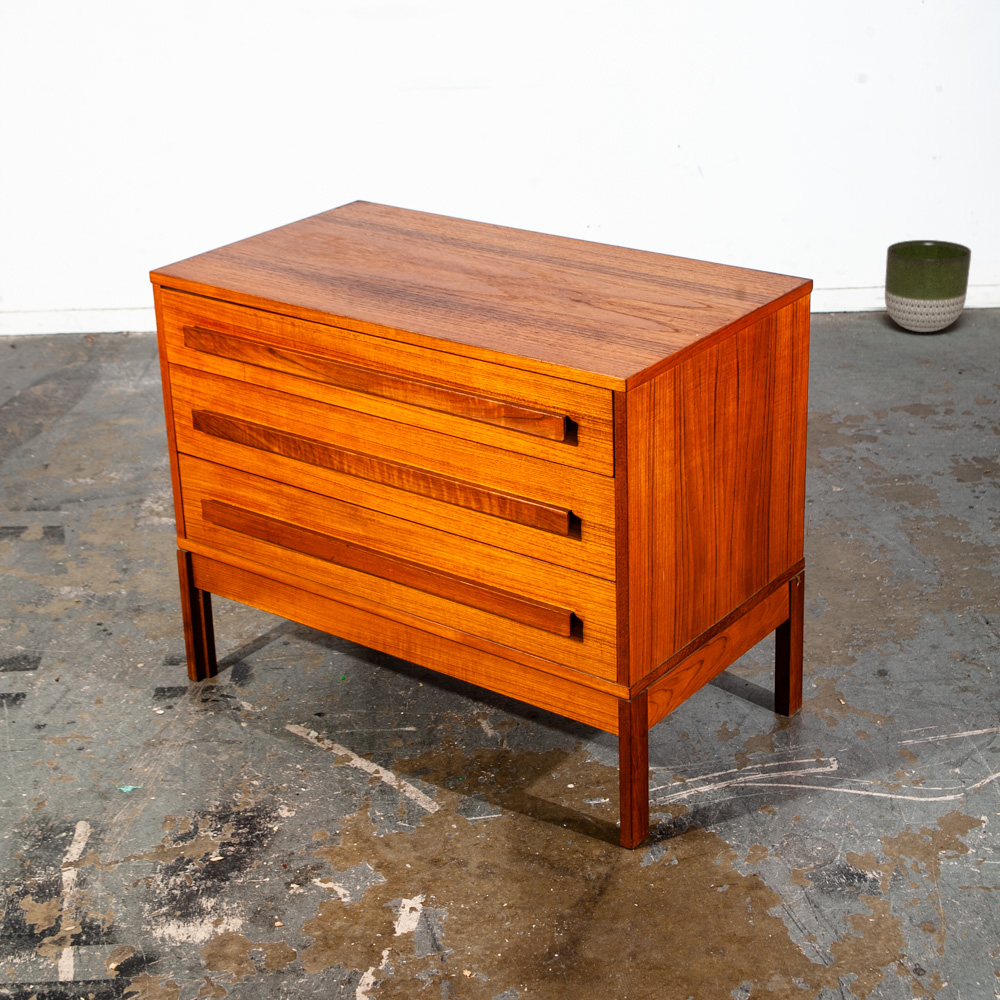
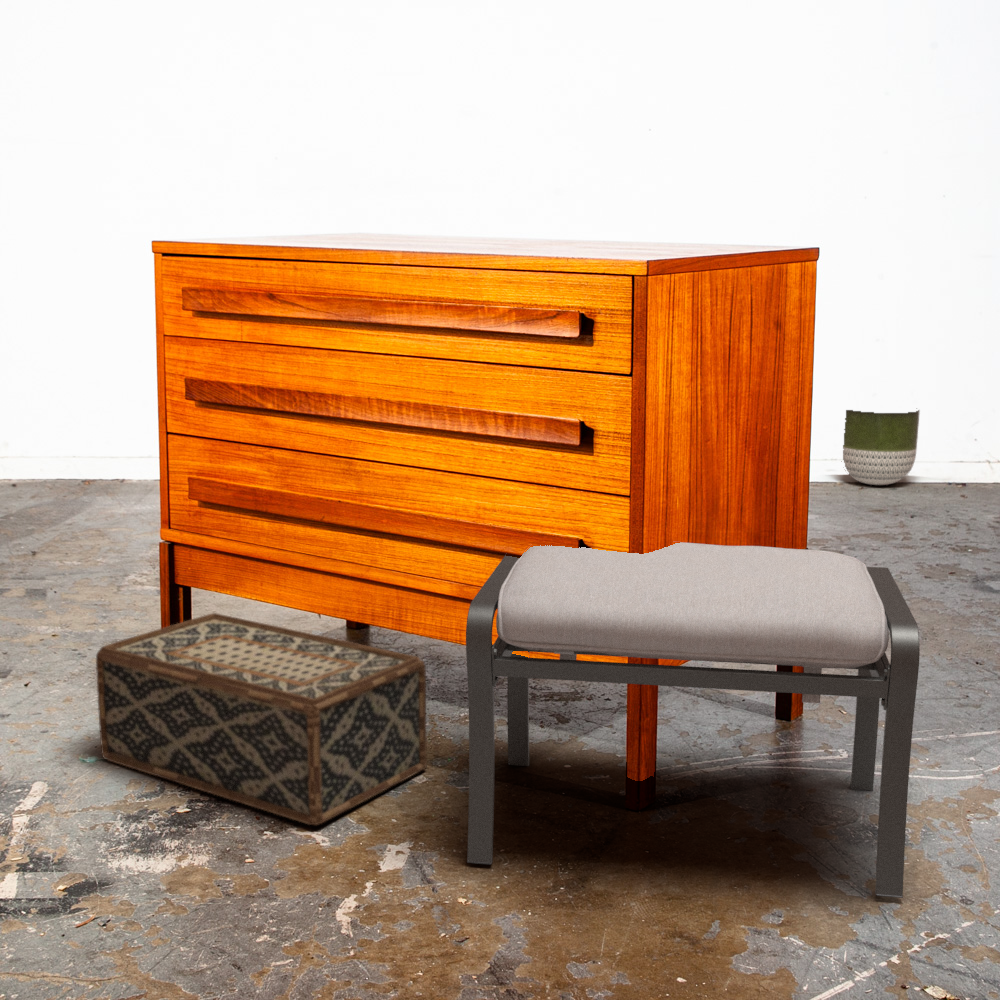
ottoman: none [462,601,881,964] -> present [466,542,920,898]
woven basket: none [123,633,438,878] -> present [96,613,427,825]

